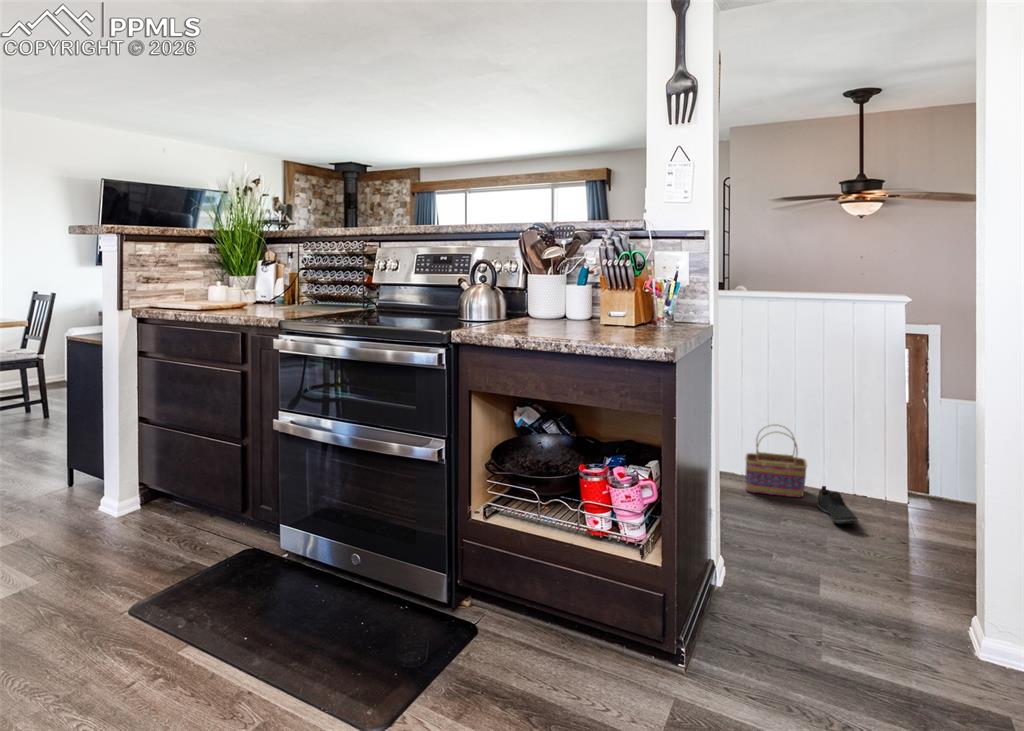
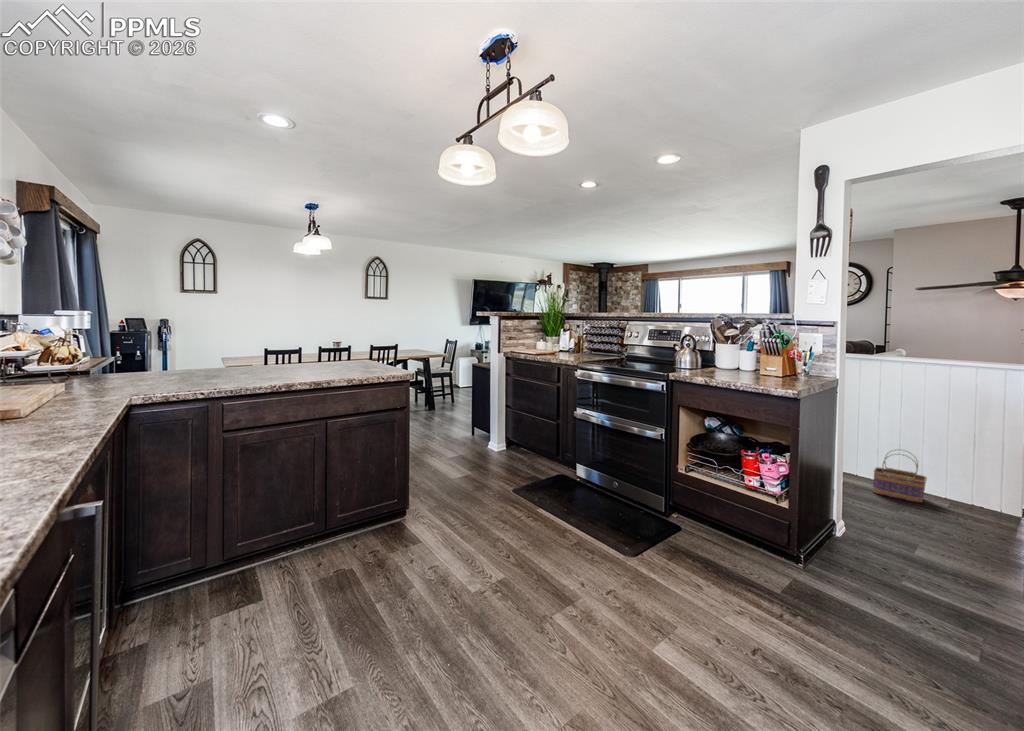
shoe: present [817,486,858,524] -> none [932,496,965,525]

